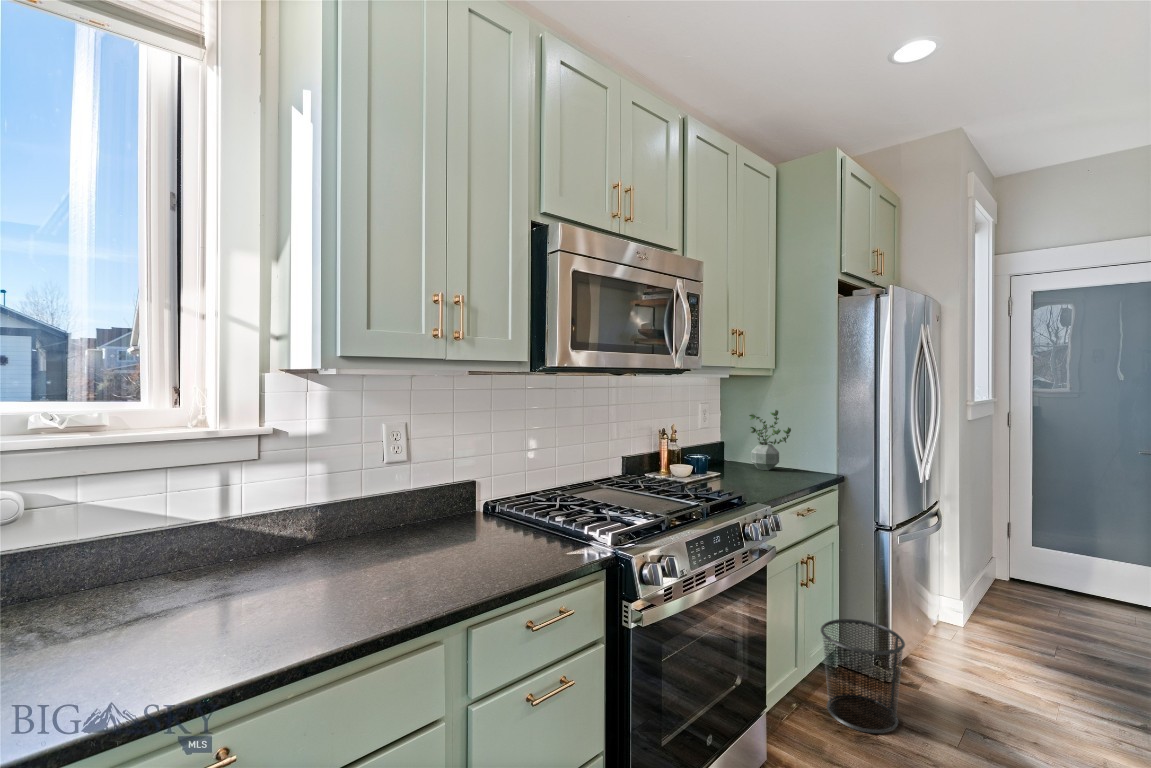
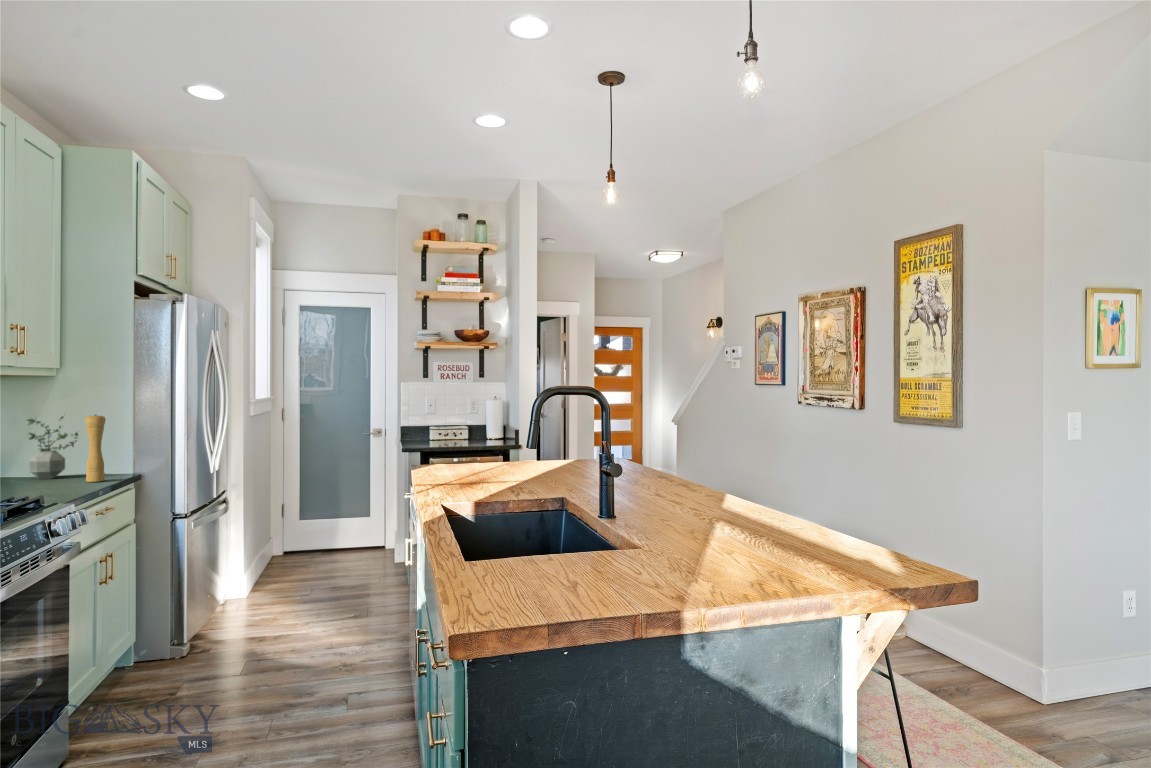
pepper mill: none [793,413,811,480] -> present [85,414,106,482]
trash can: present [821,619,905,733] -> none [120,603,199,699]

